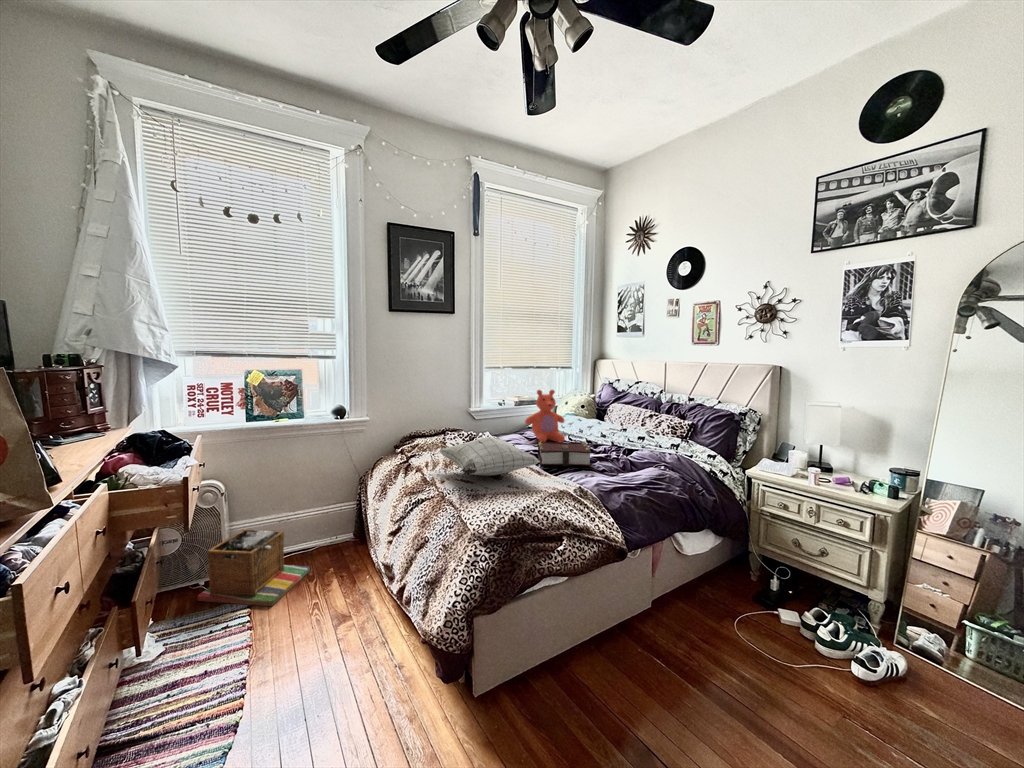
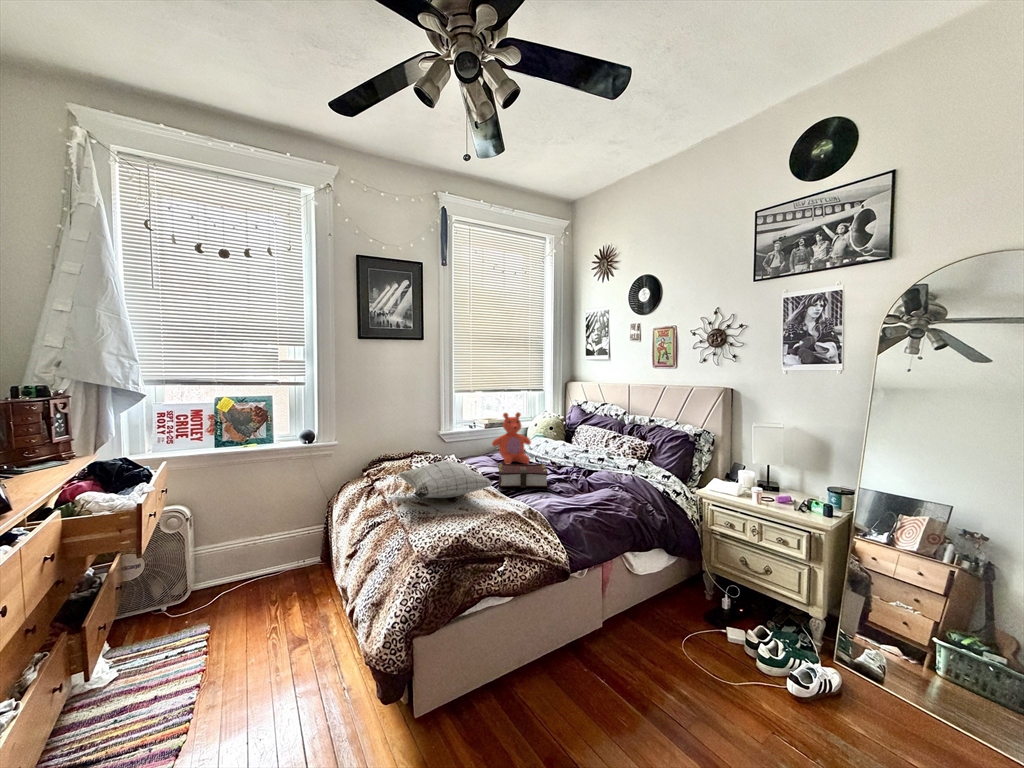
laundry basket: present [198,529,309,606] -> none [158,553,274,630]

